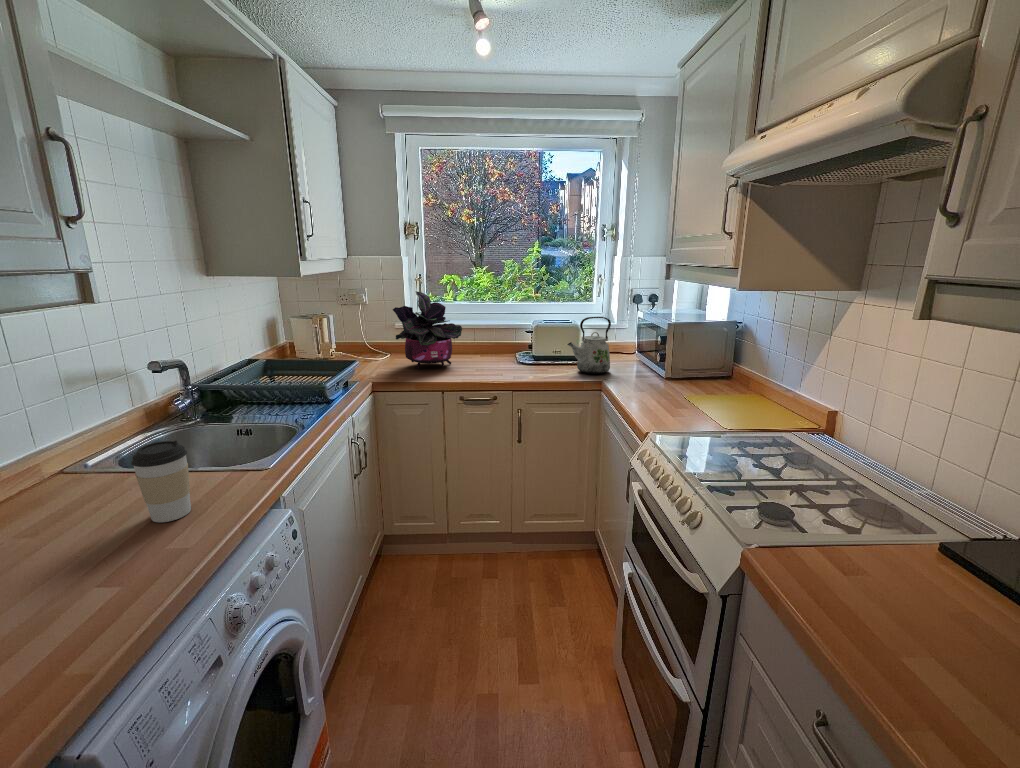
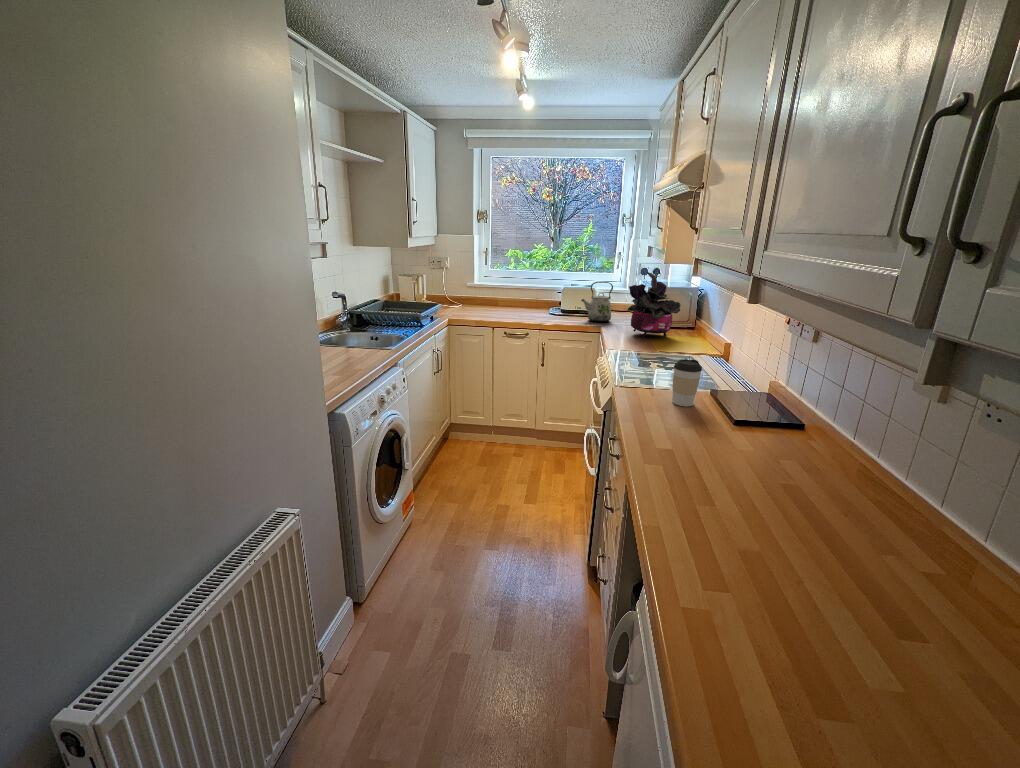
potted plant: present [393,291,462,369] -> present [627,272,681,337]
coffee cup: present [131,441,191,522] -> present [672,360,702,406]

